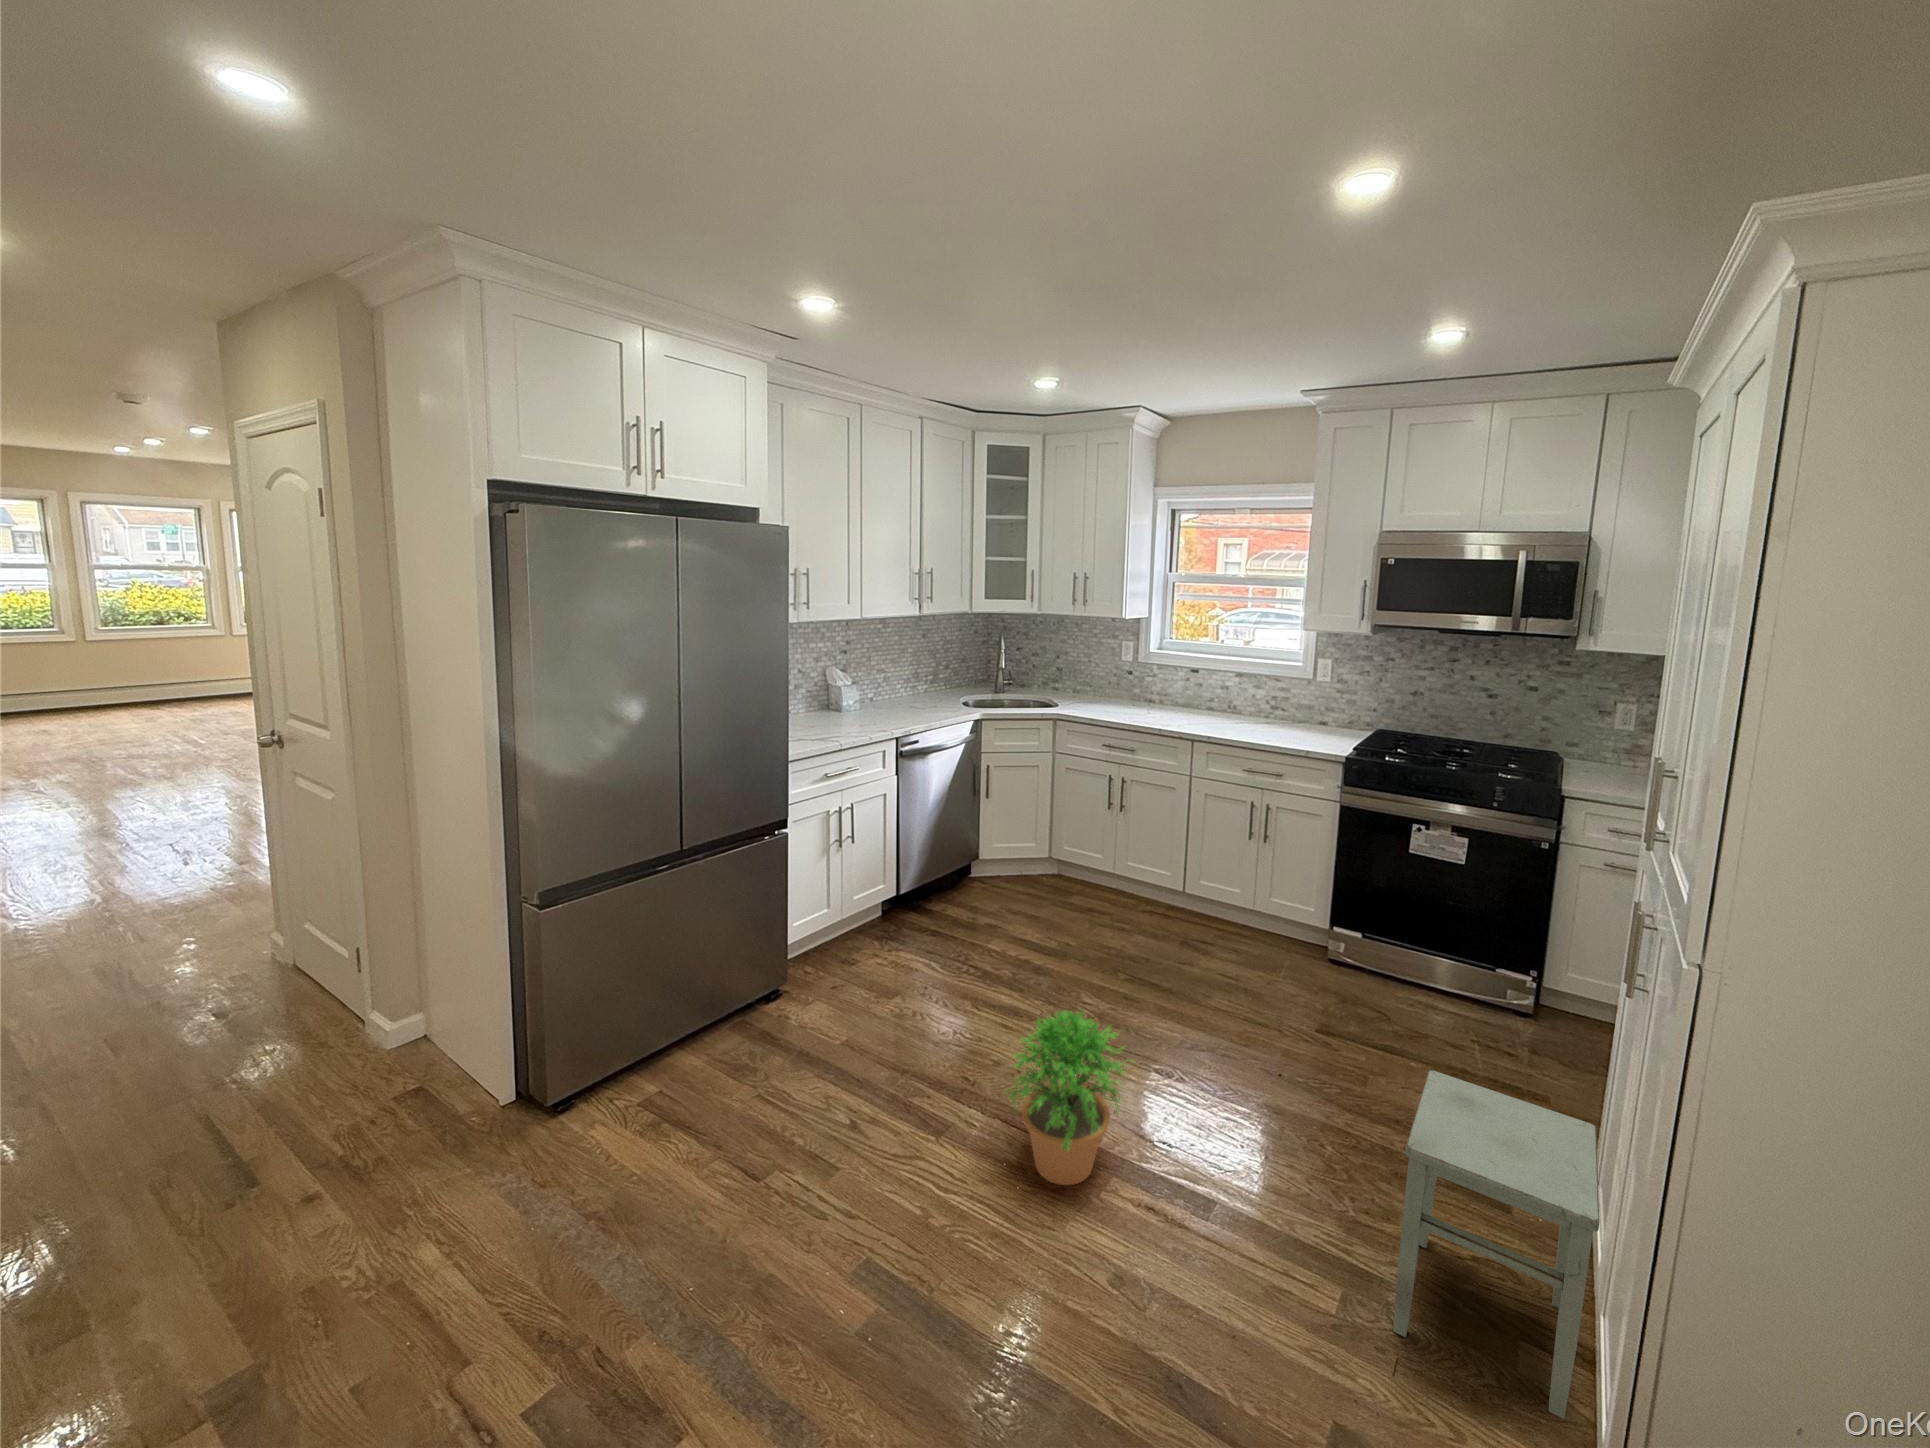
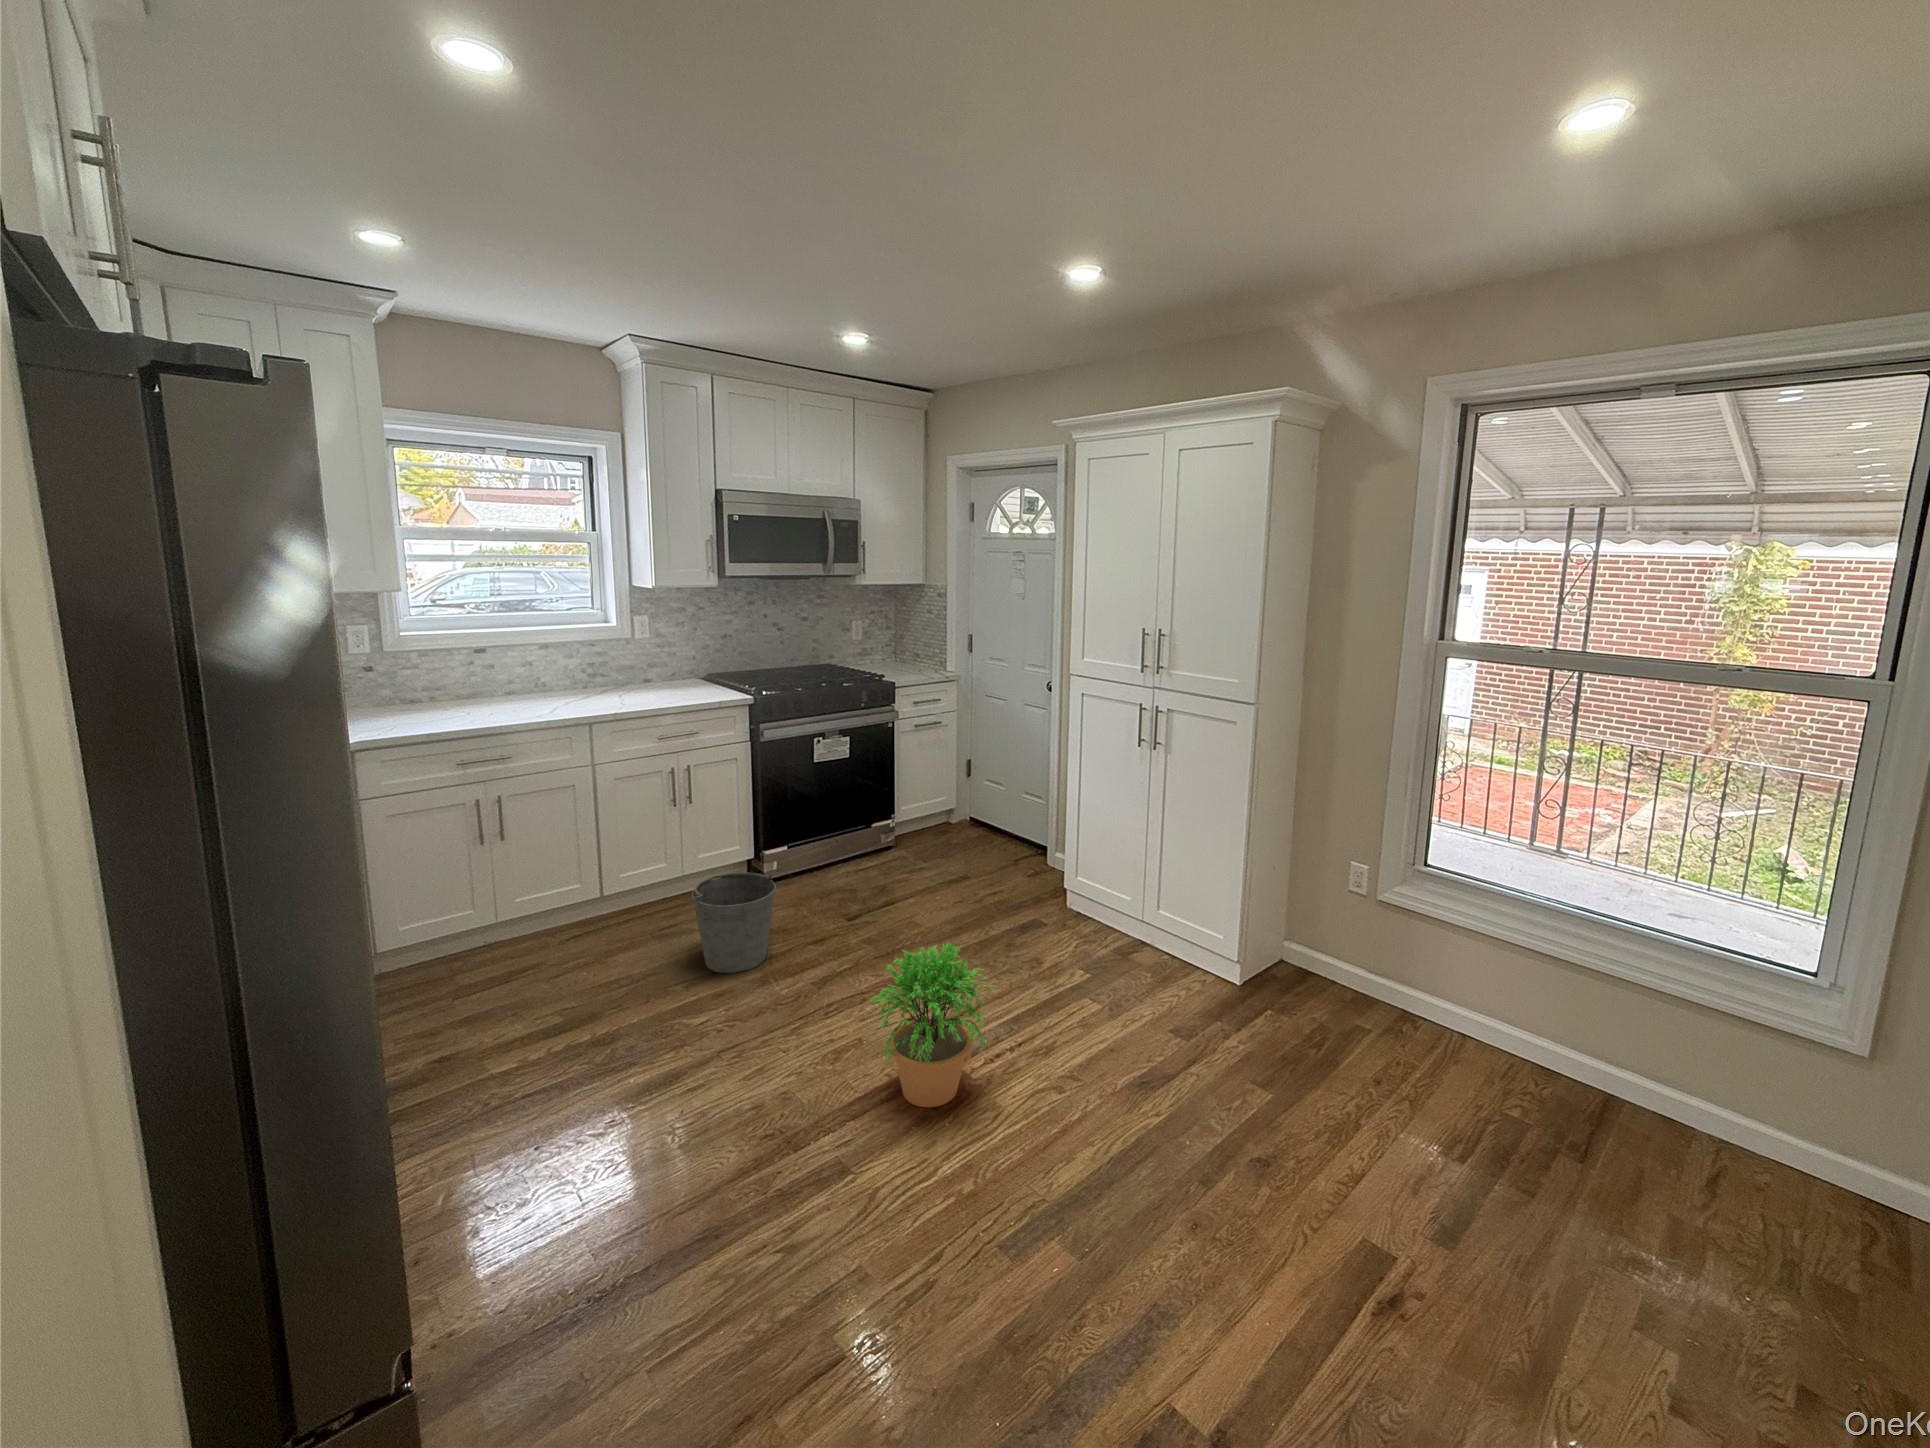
bucket: none [1156,904,1234,1003] -> present [692,872,776,973]
stool: present [1393,1070,1600,1419] -> none [1052,833,1174,991]

